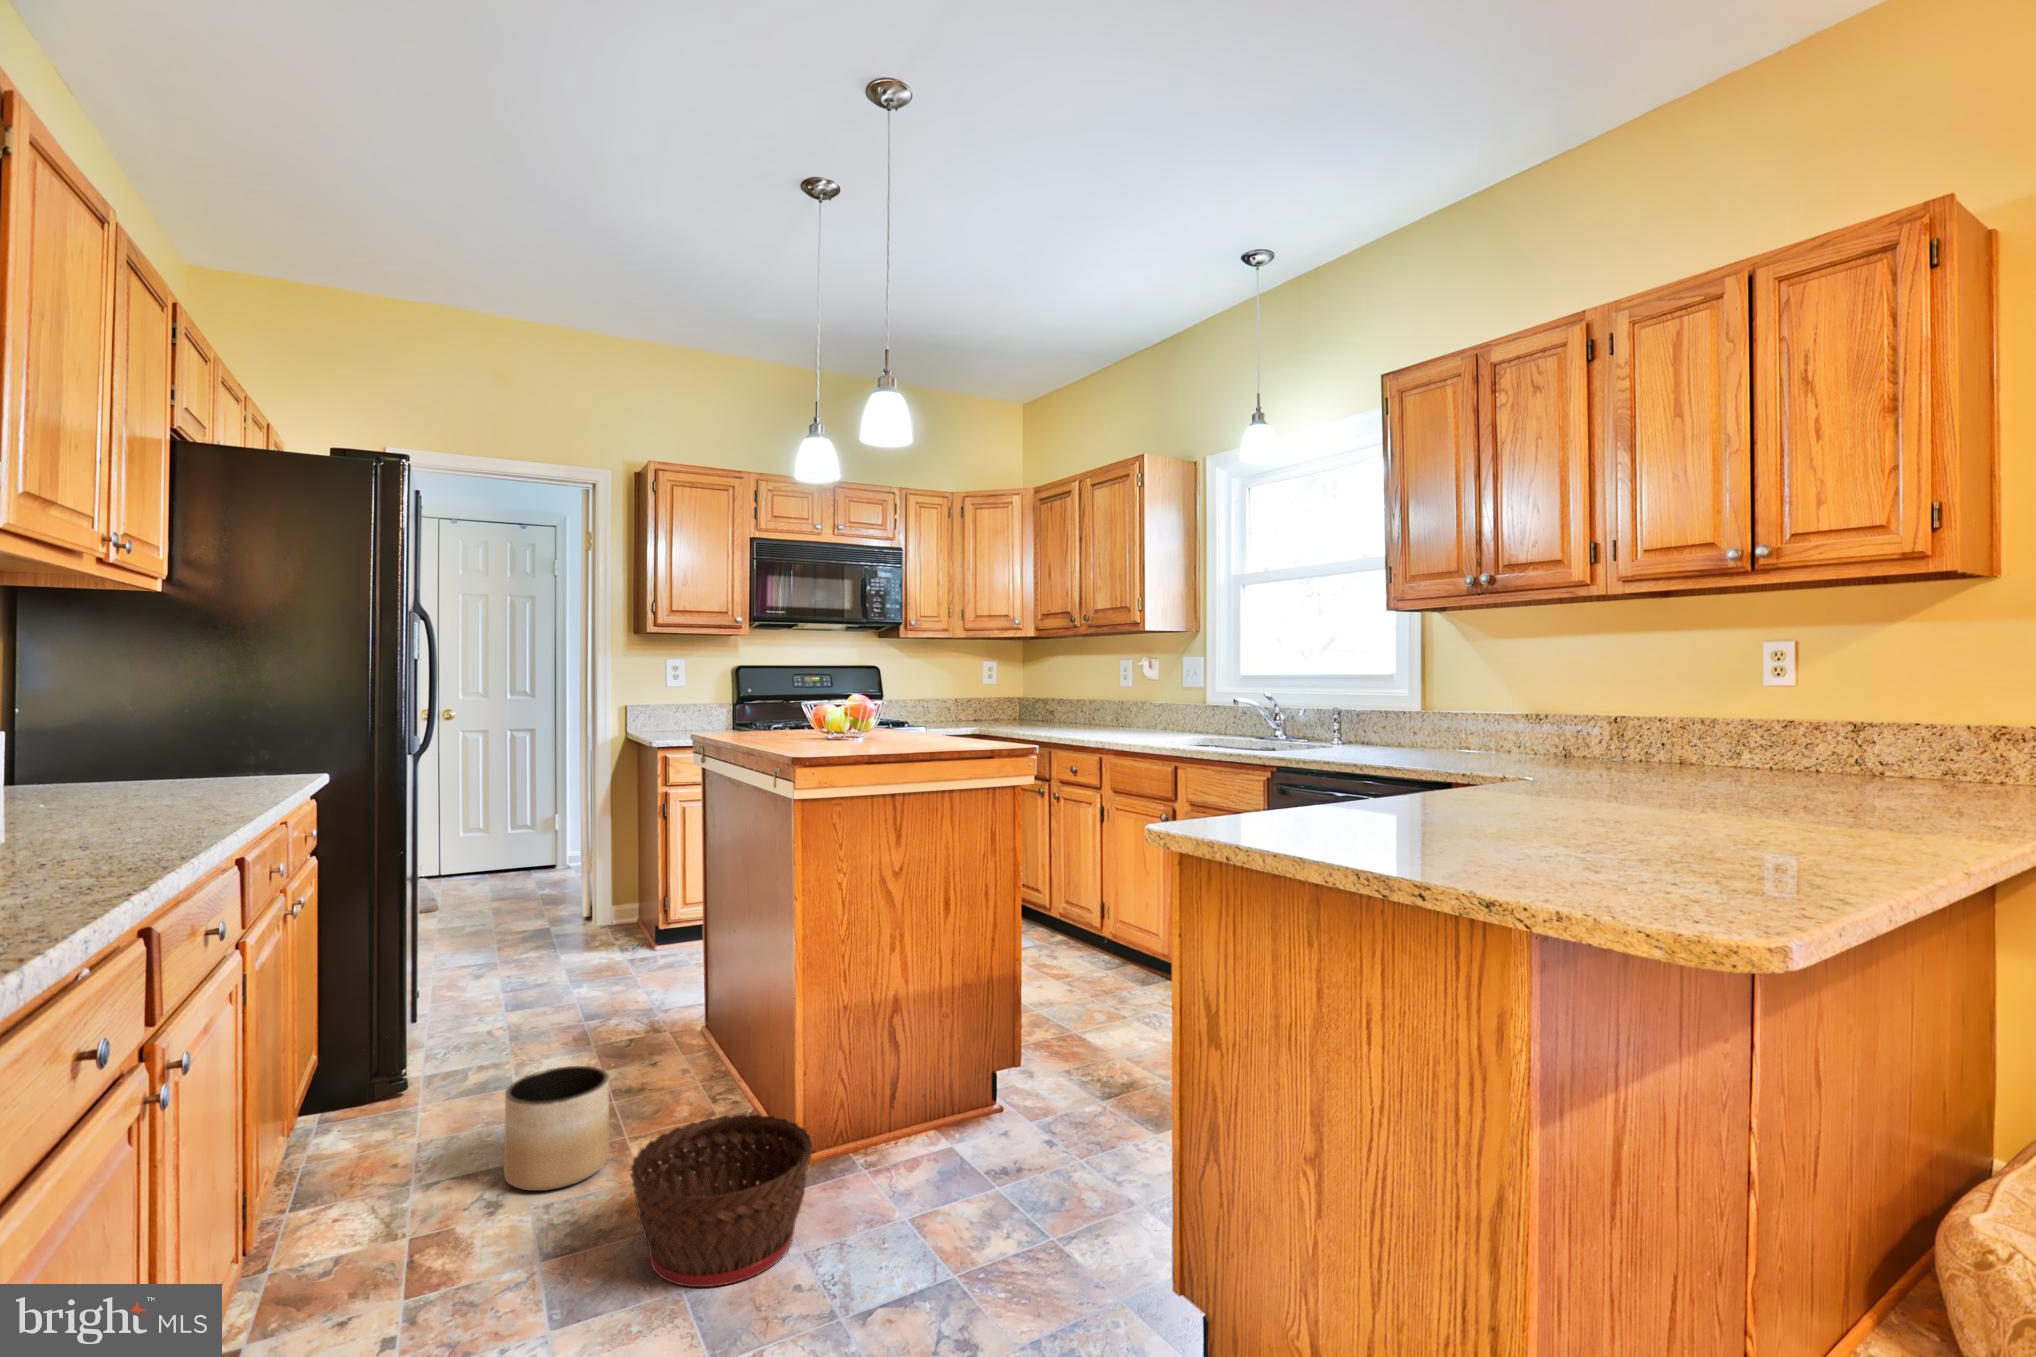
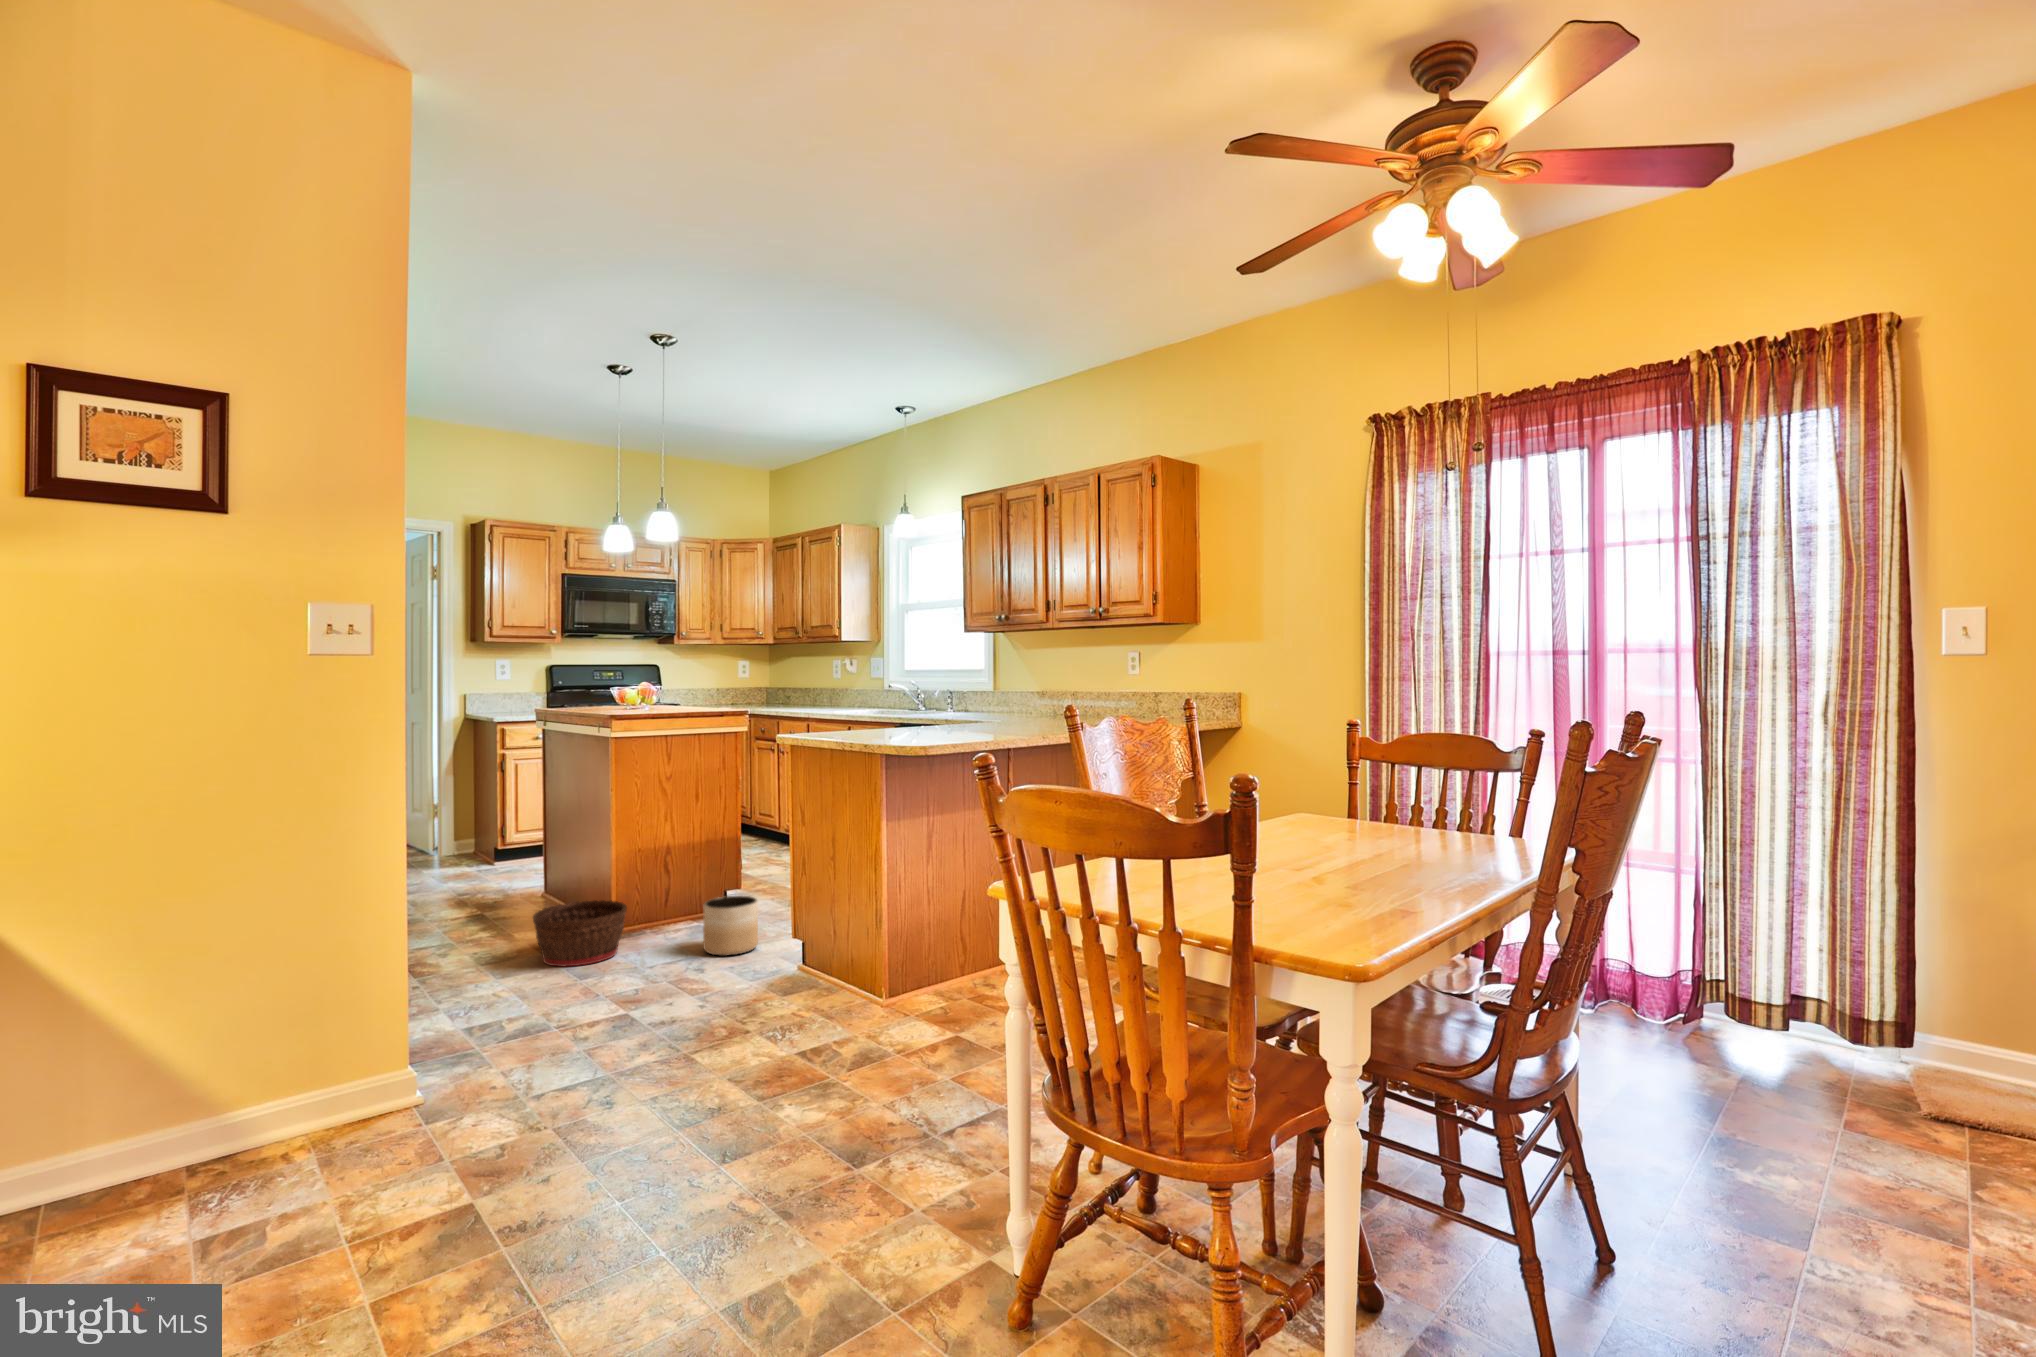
planter: present [504,1066,609,1191] -> present [703,896,758,956]

